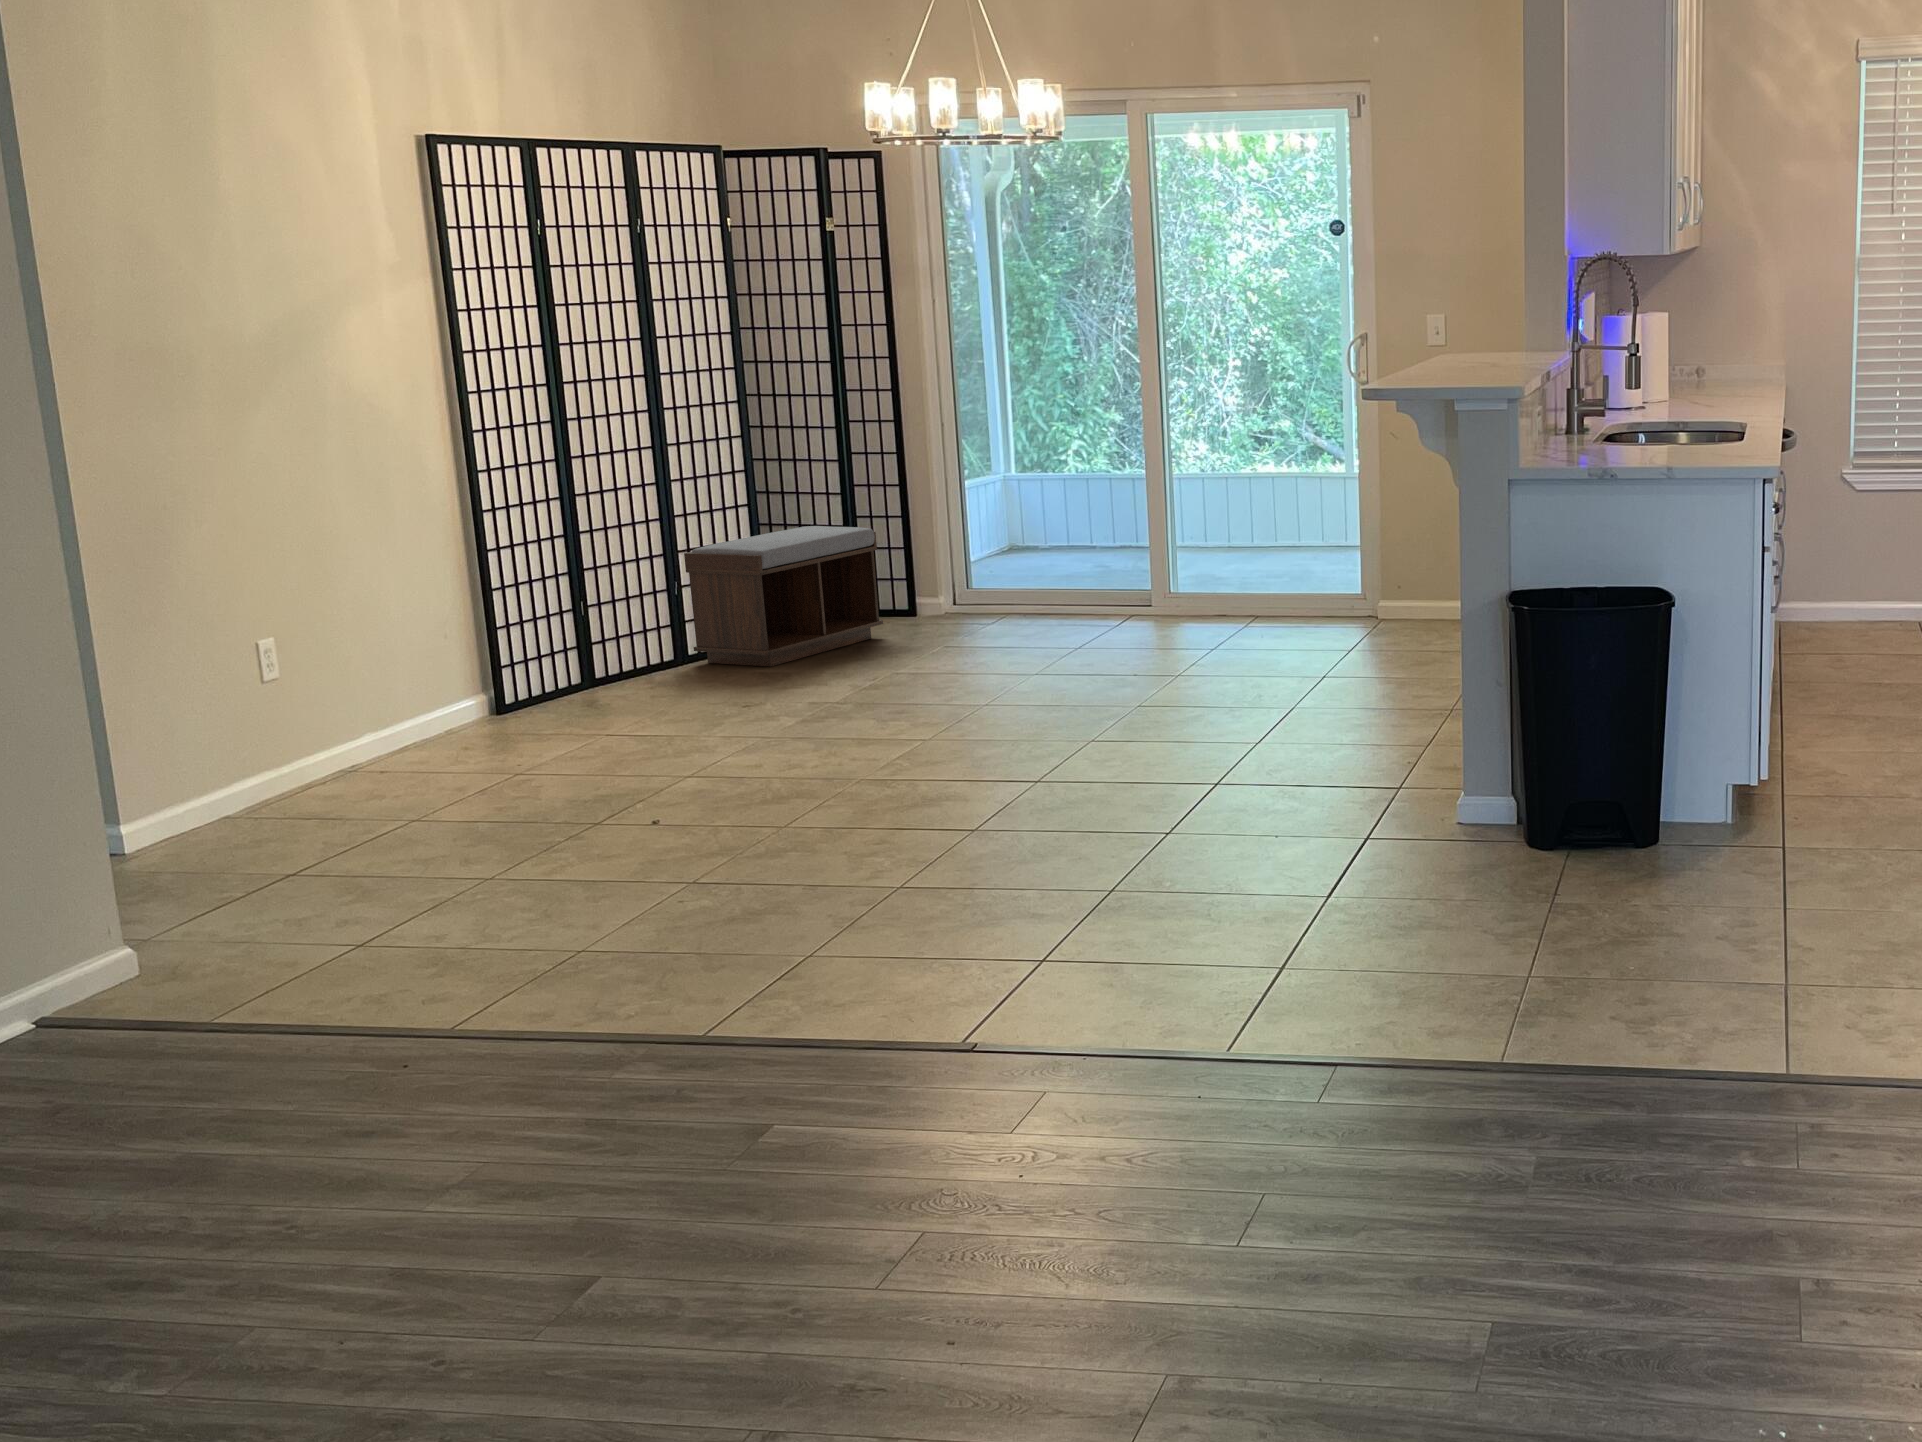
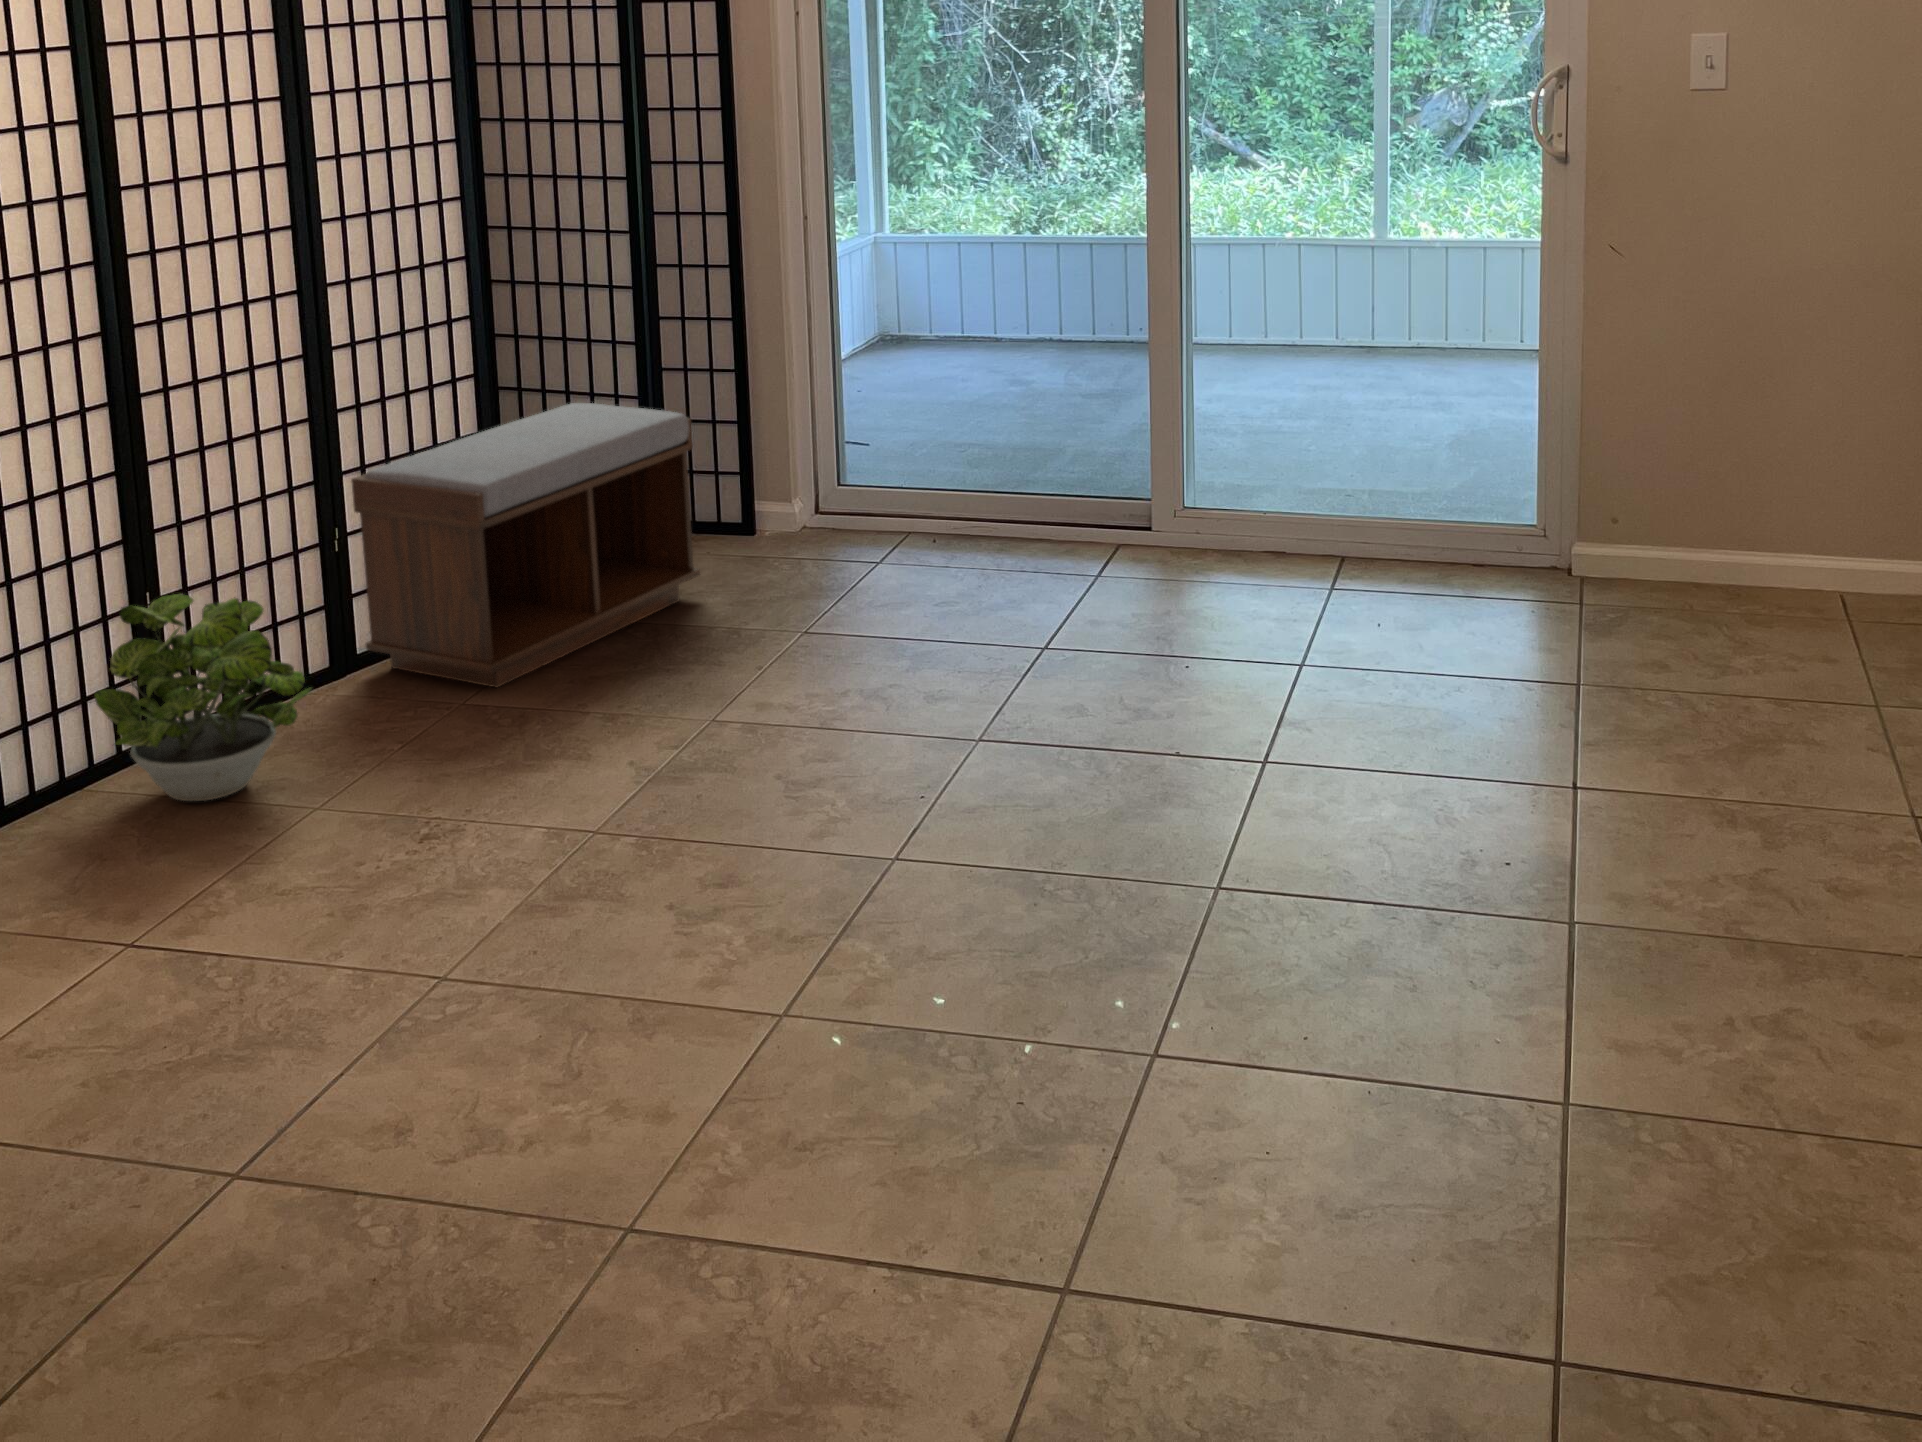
potted plant: none [561,589,679,700] -> present [94,594,312,801]

